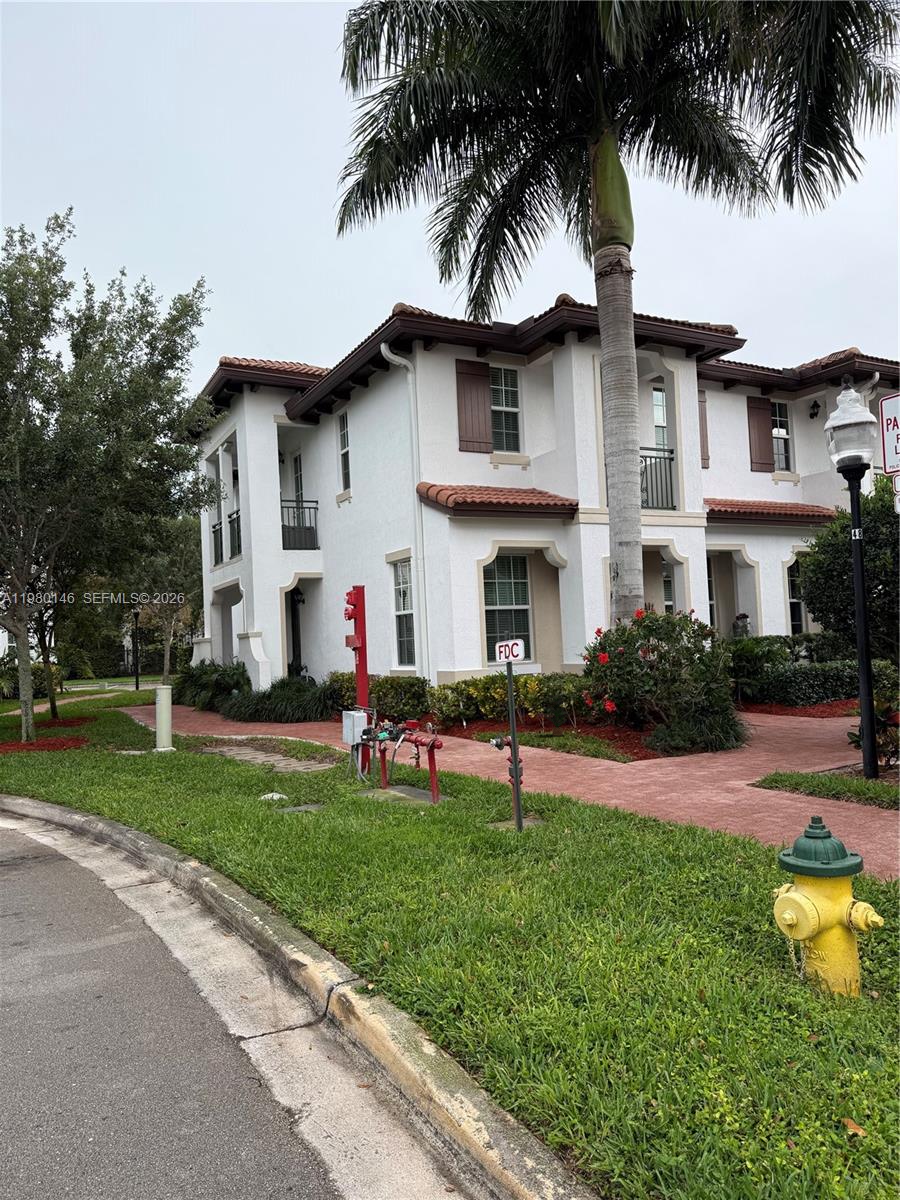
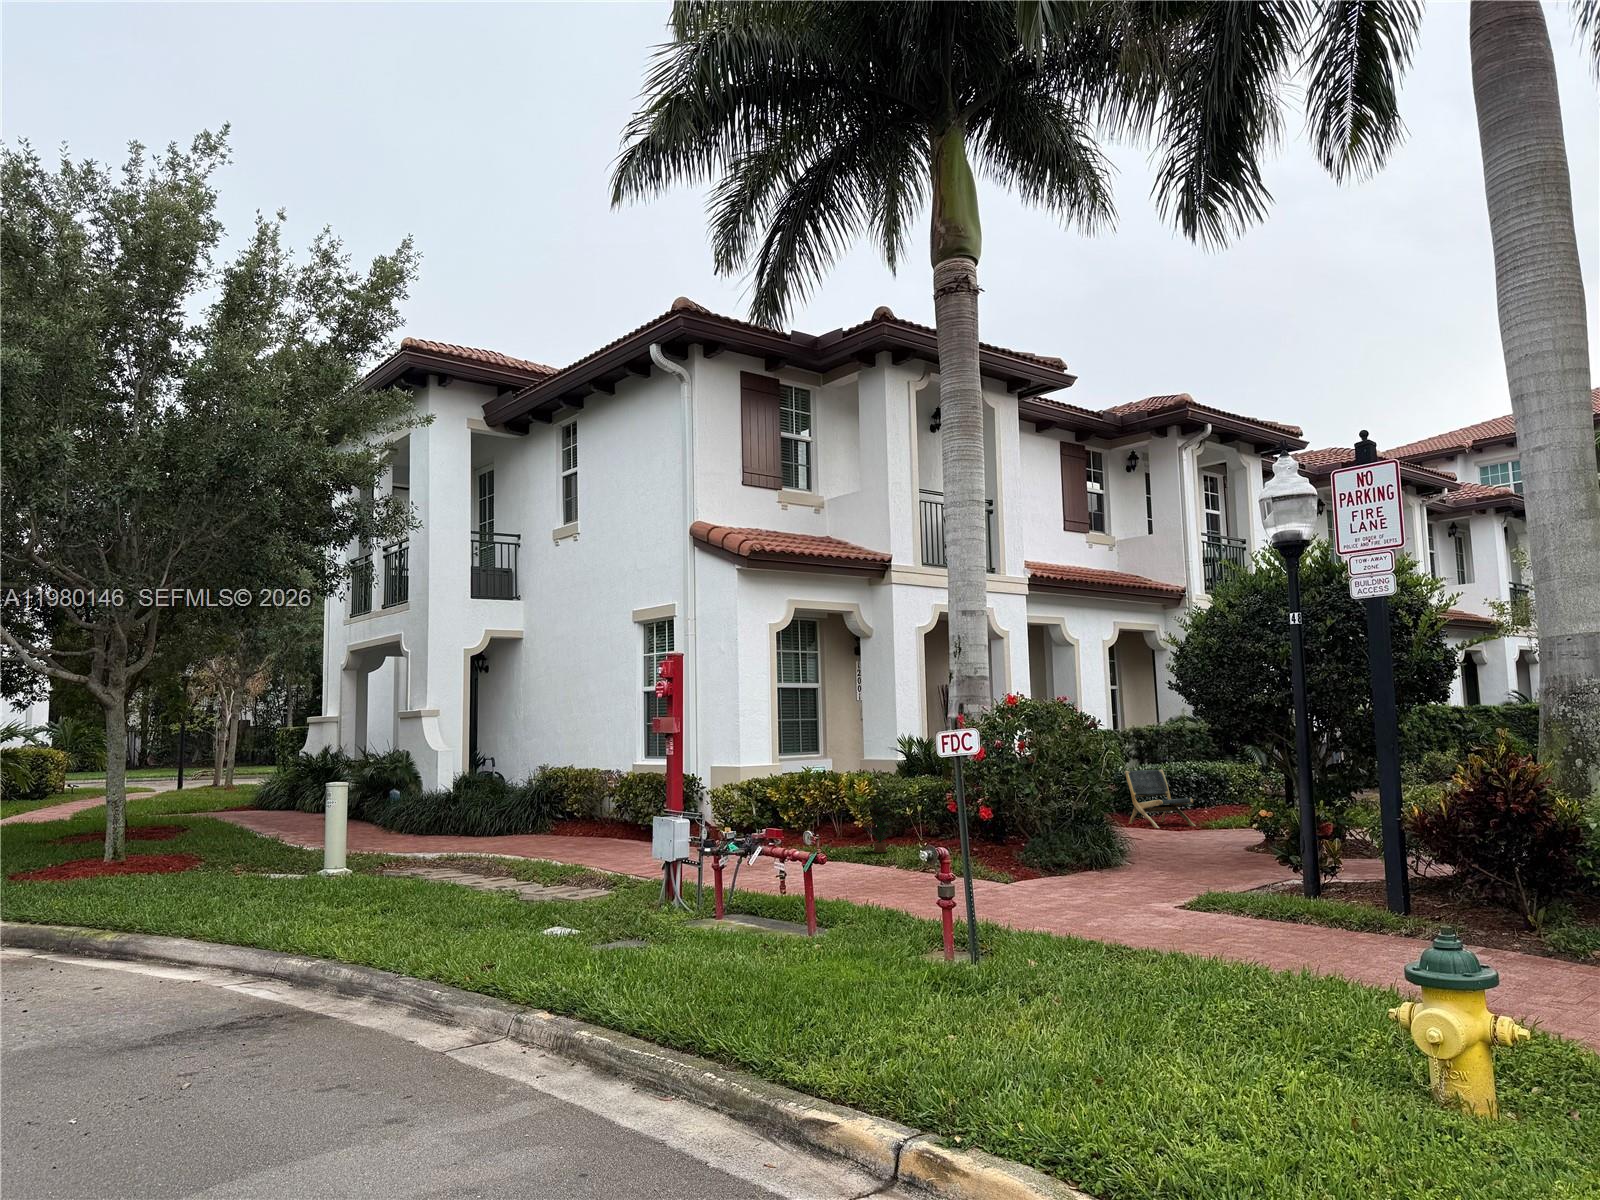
lounge chair: none [782,666,841,714] -> present [1125,769,1196,828]

